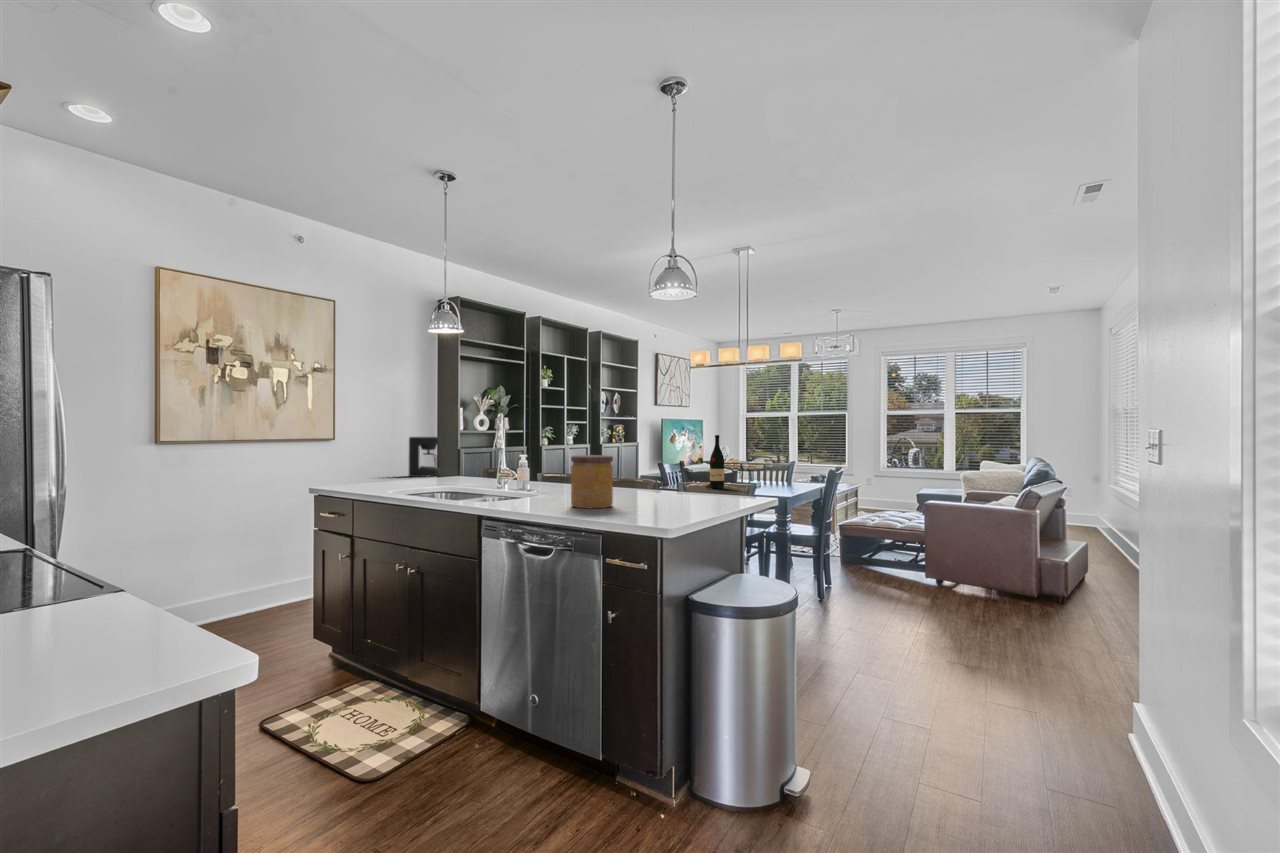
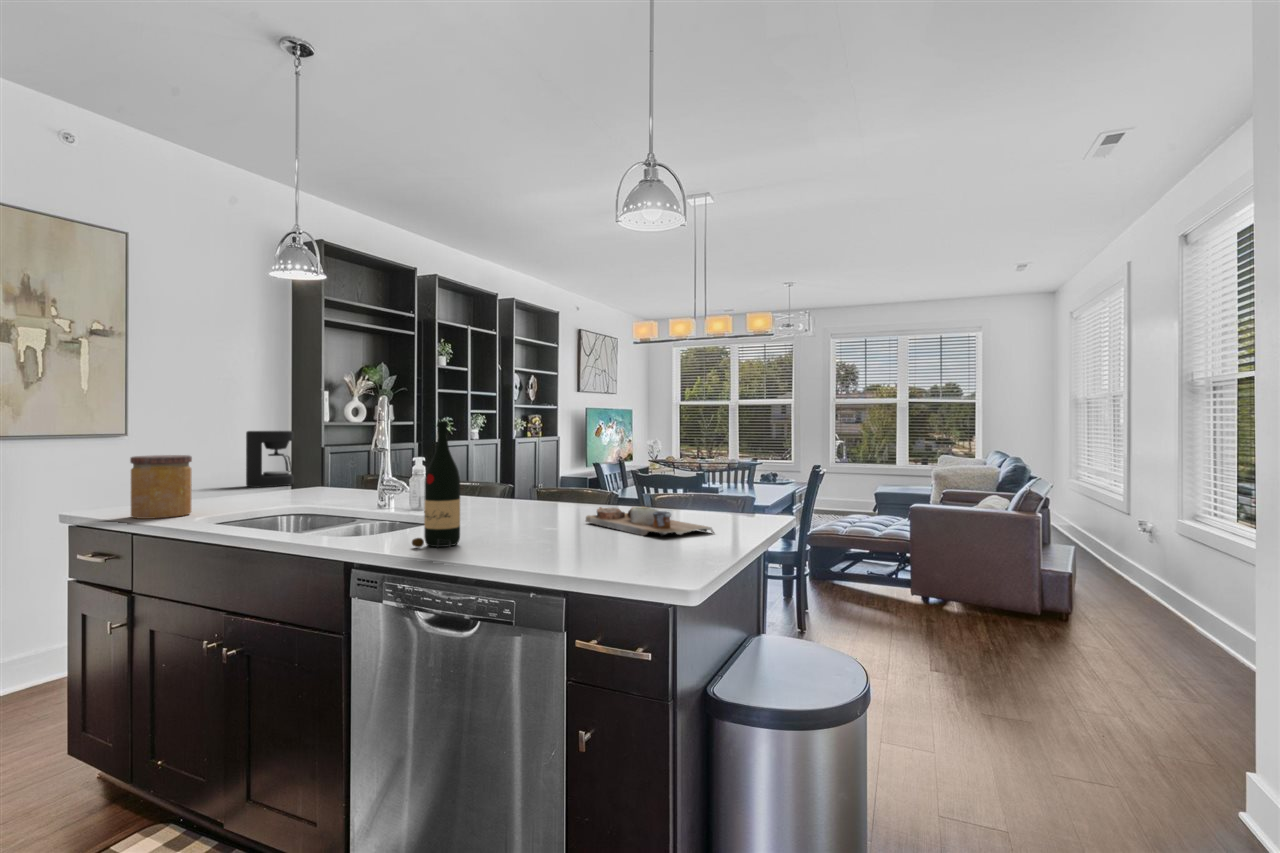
wine bottle: present [706,435,724,489] -> present [412,421,460,548]
jar: present [571,455,613,508] -> present [130,455,192,519]
cutting board: none [630,488,709,505] -> present [586,506,713,536]

